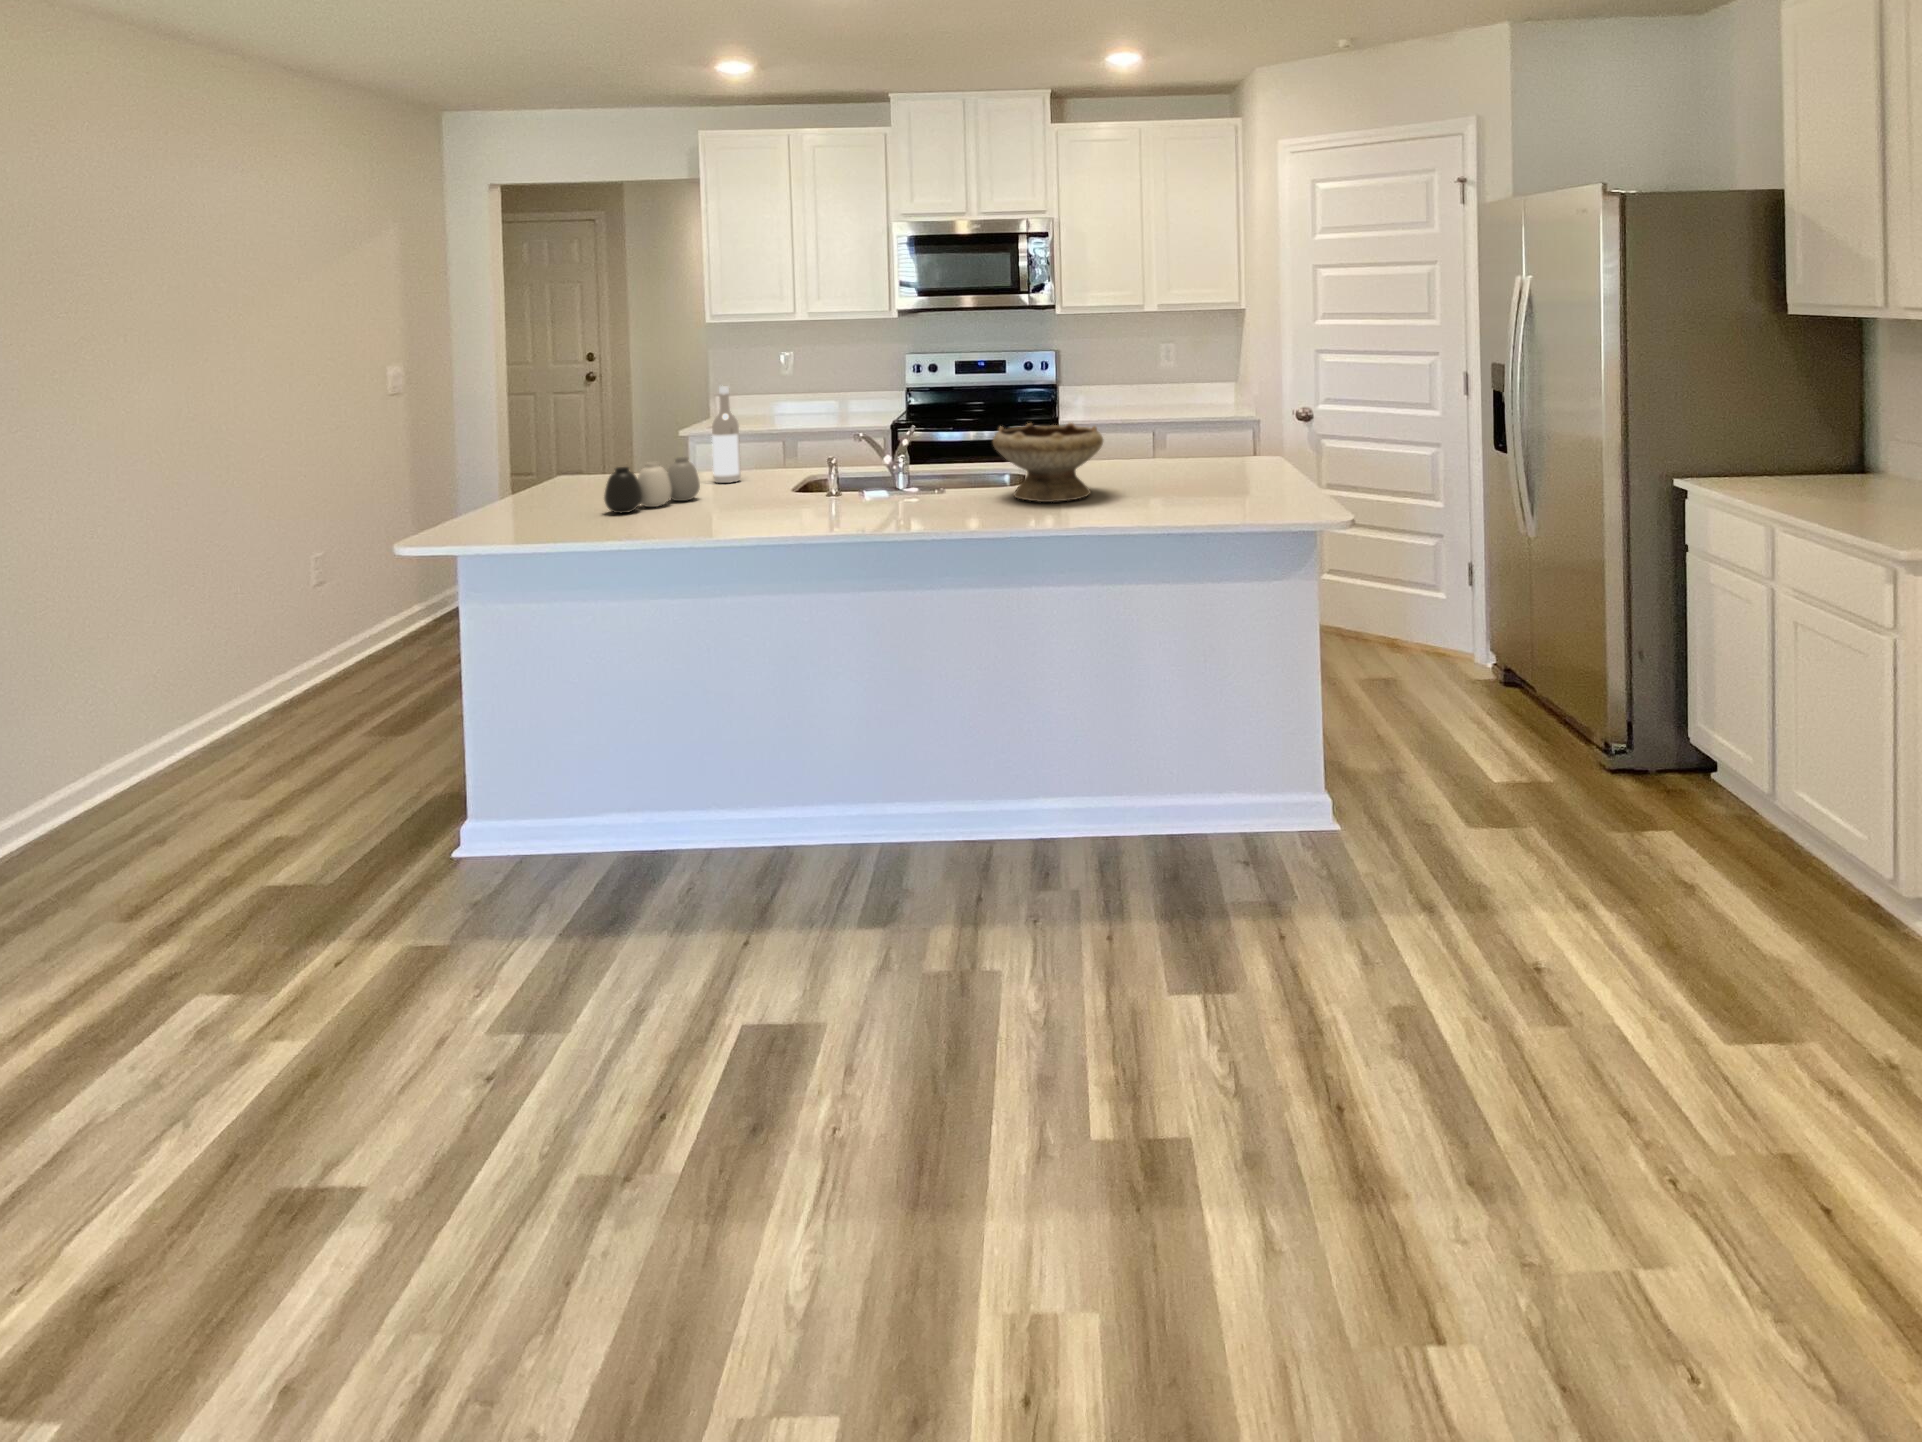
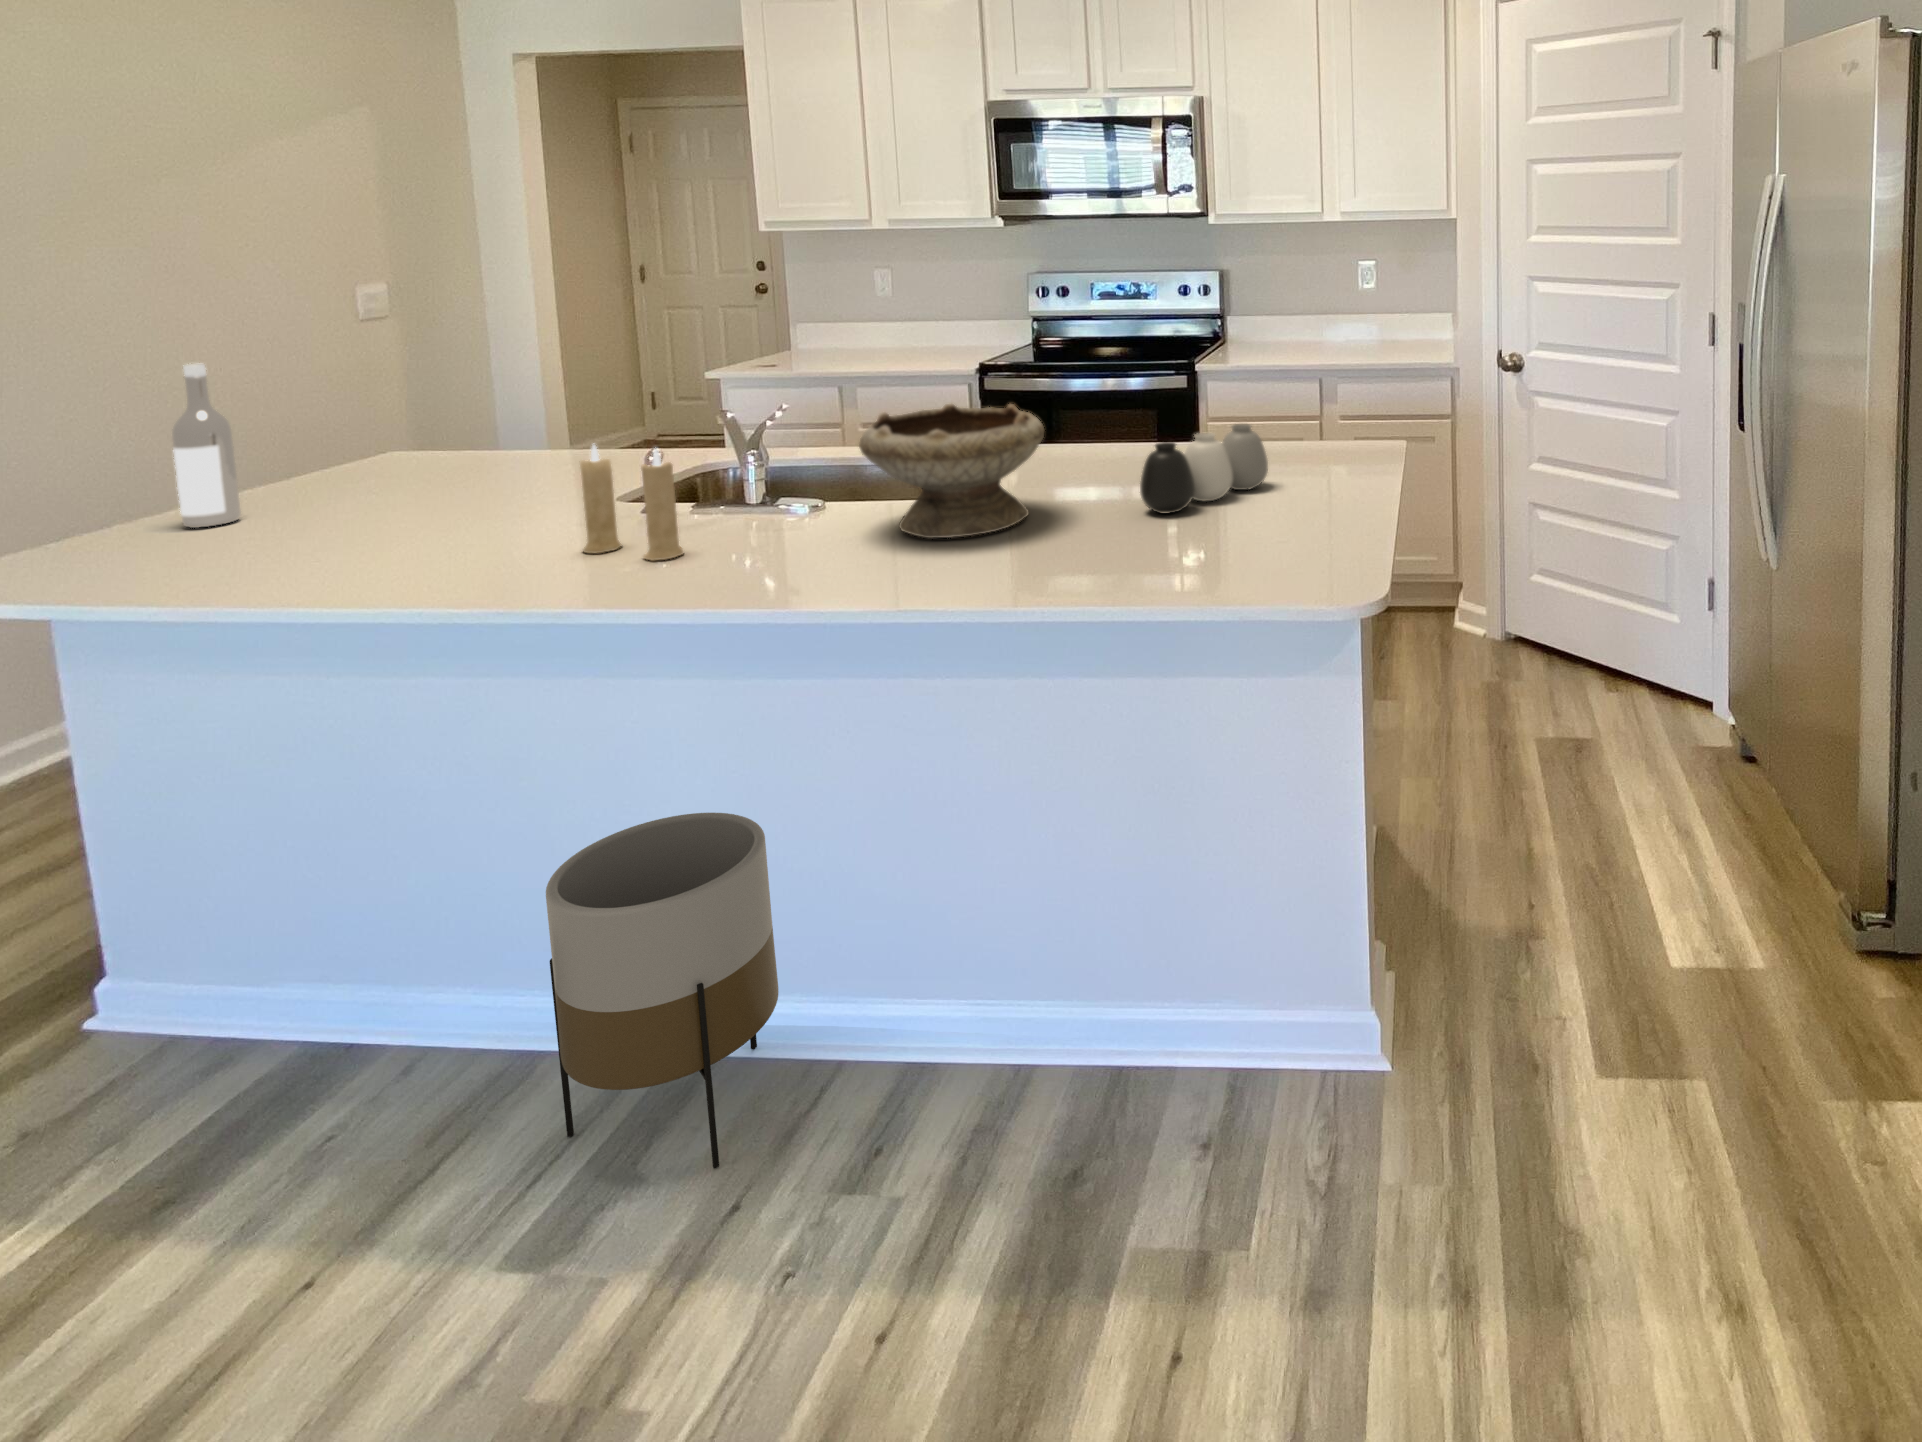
wine bottle: present [712,386,741,483] -> present [172,364,241,528]
candle: none [830,442,900,515] -> present [580,445,684,561]
vase: present [604,457,700,513] -> present [1140,424,1268,514]
planter: none [841,677,966,883] -> present [546,813,779,1169]

